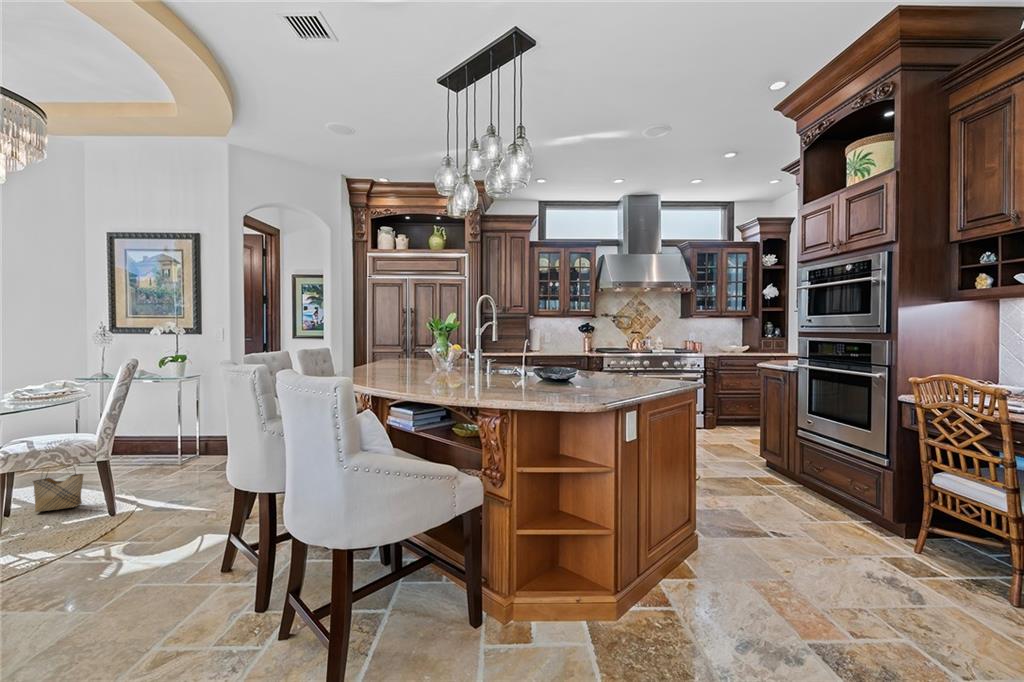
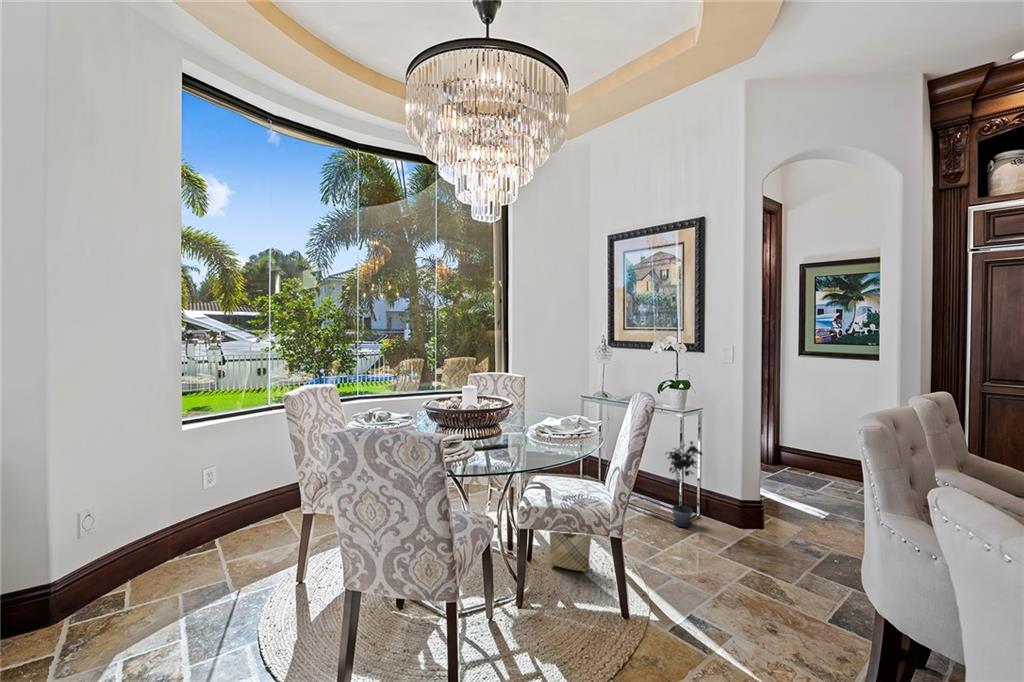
potted plant: none [164,399,198,465] -> present [666,441,702,527]

